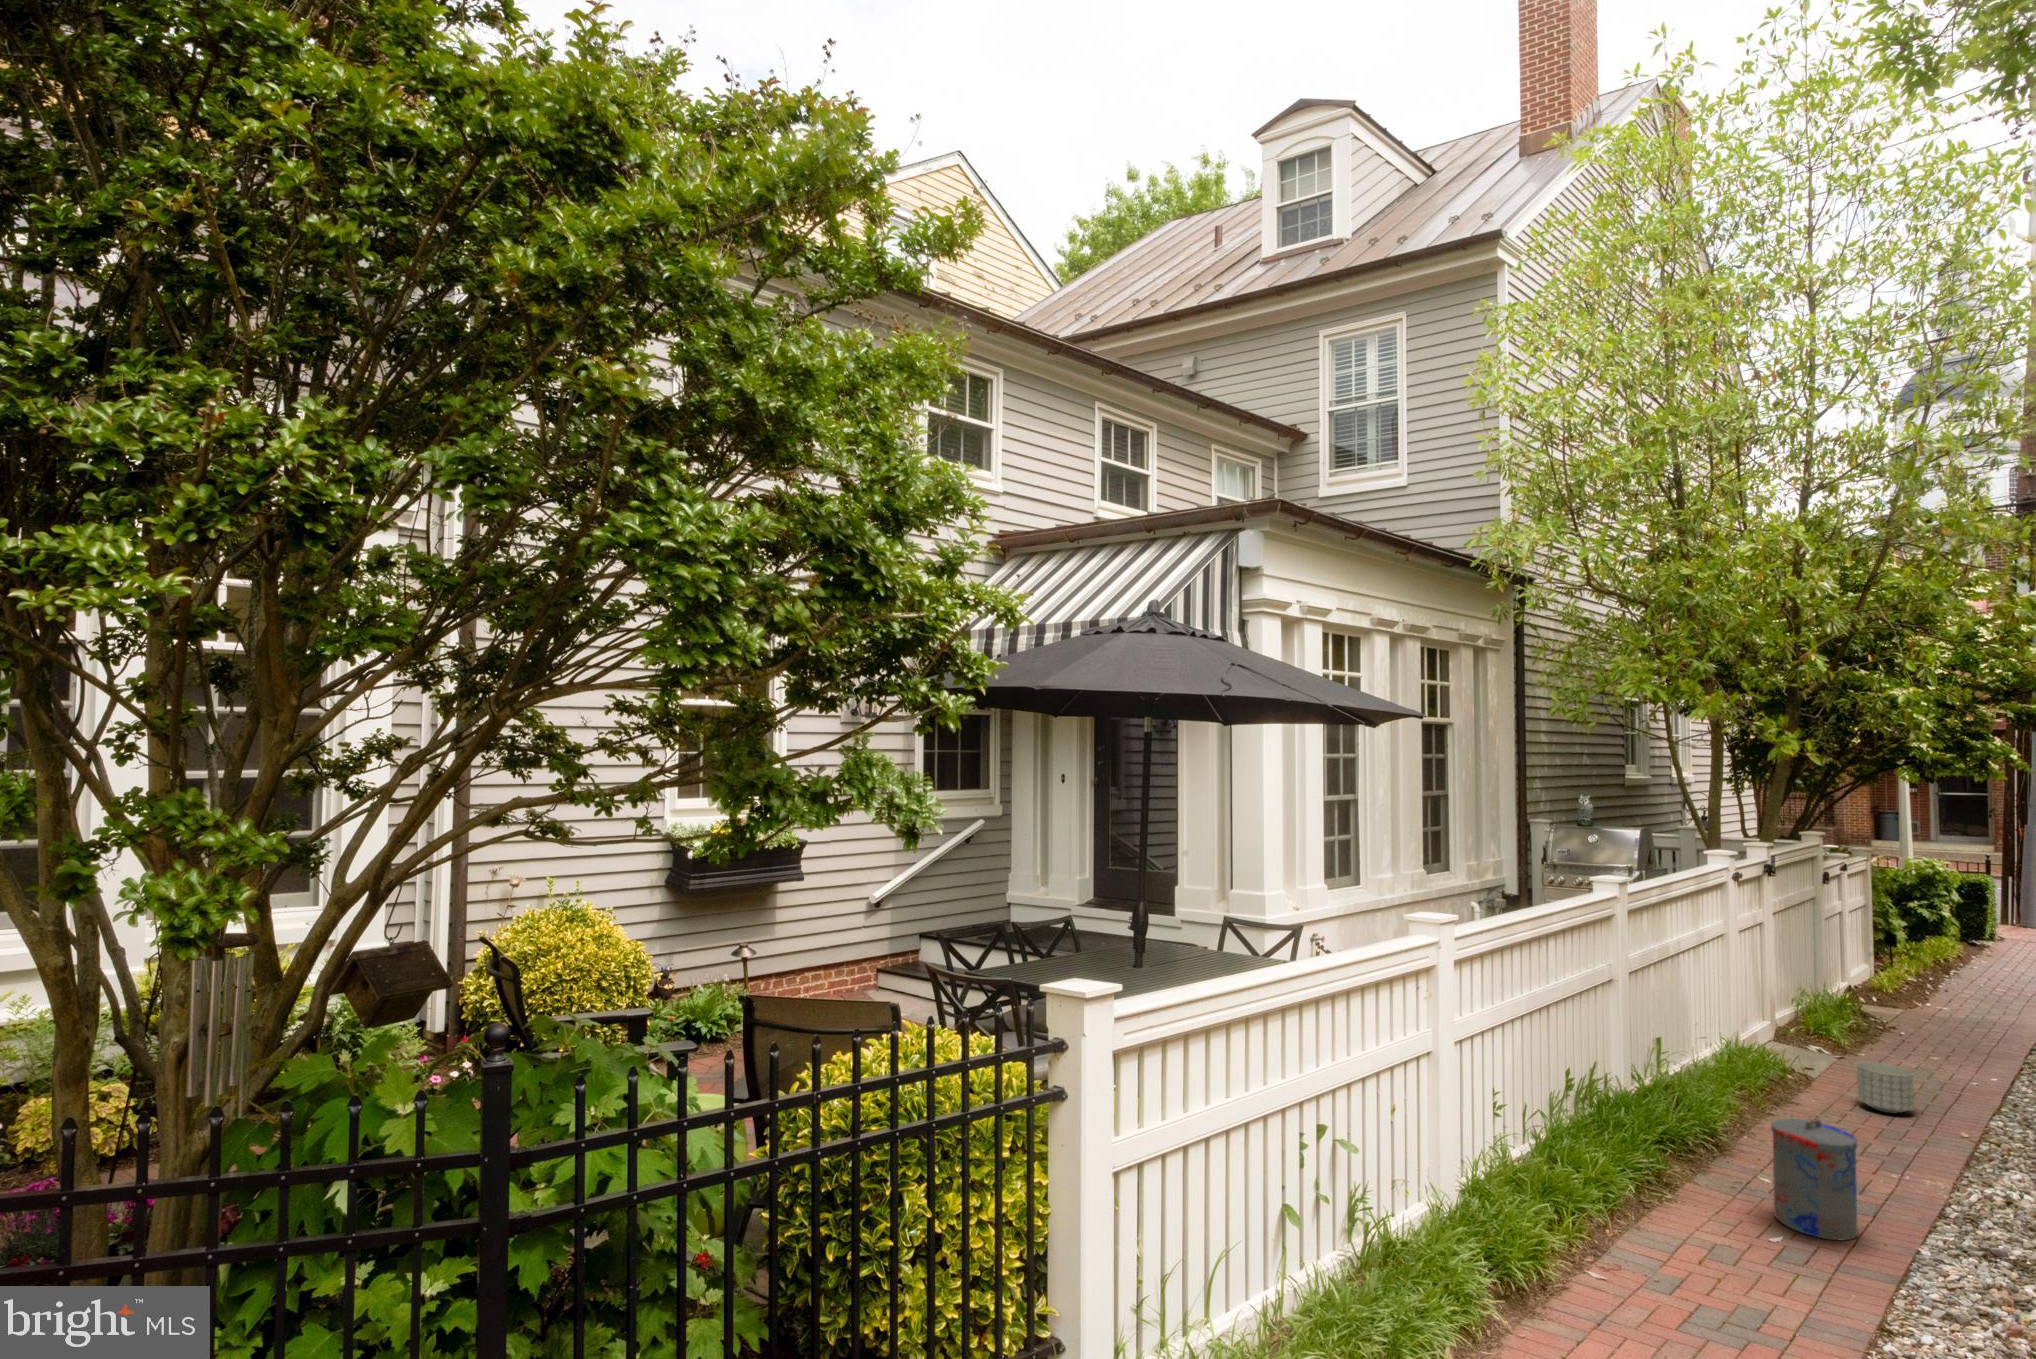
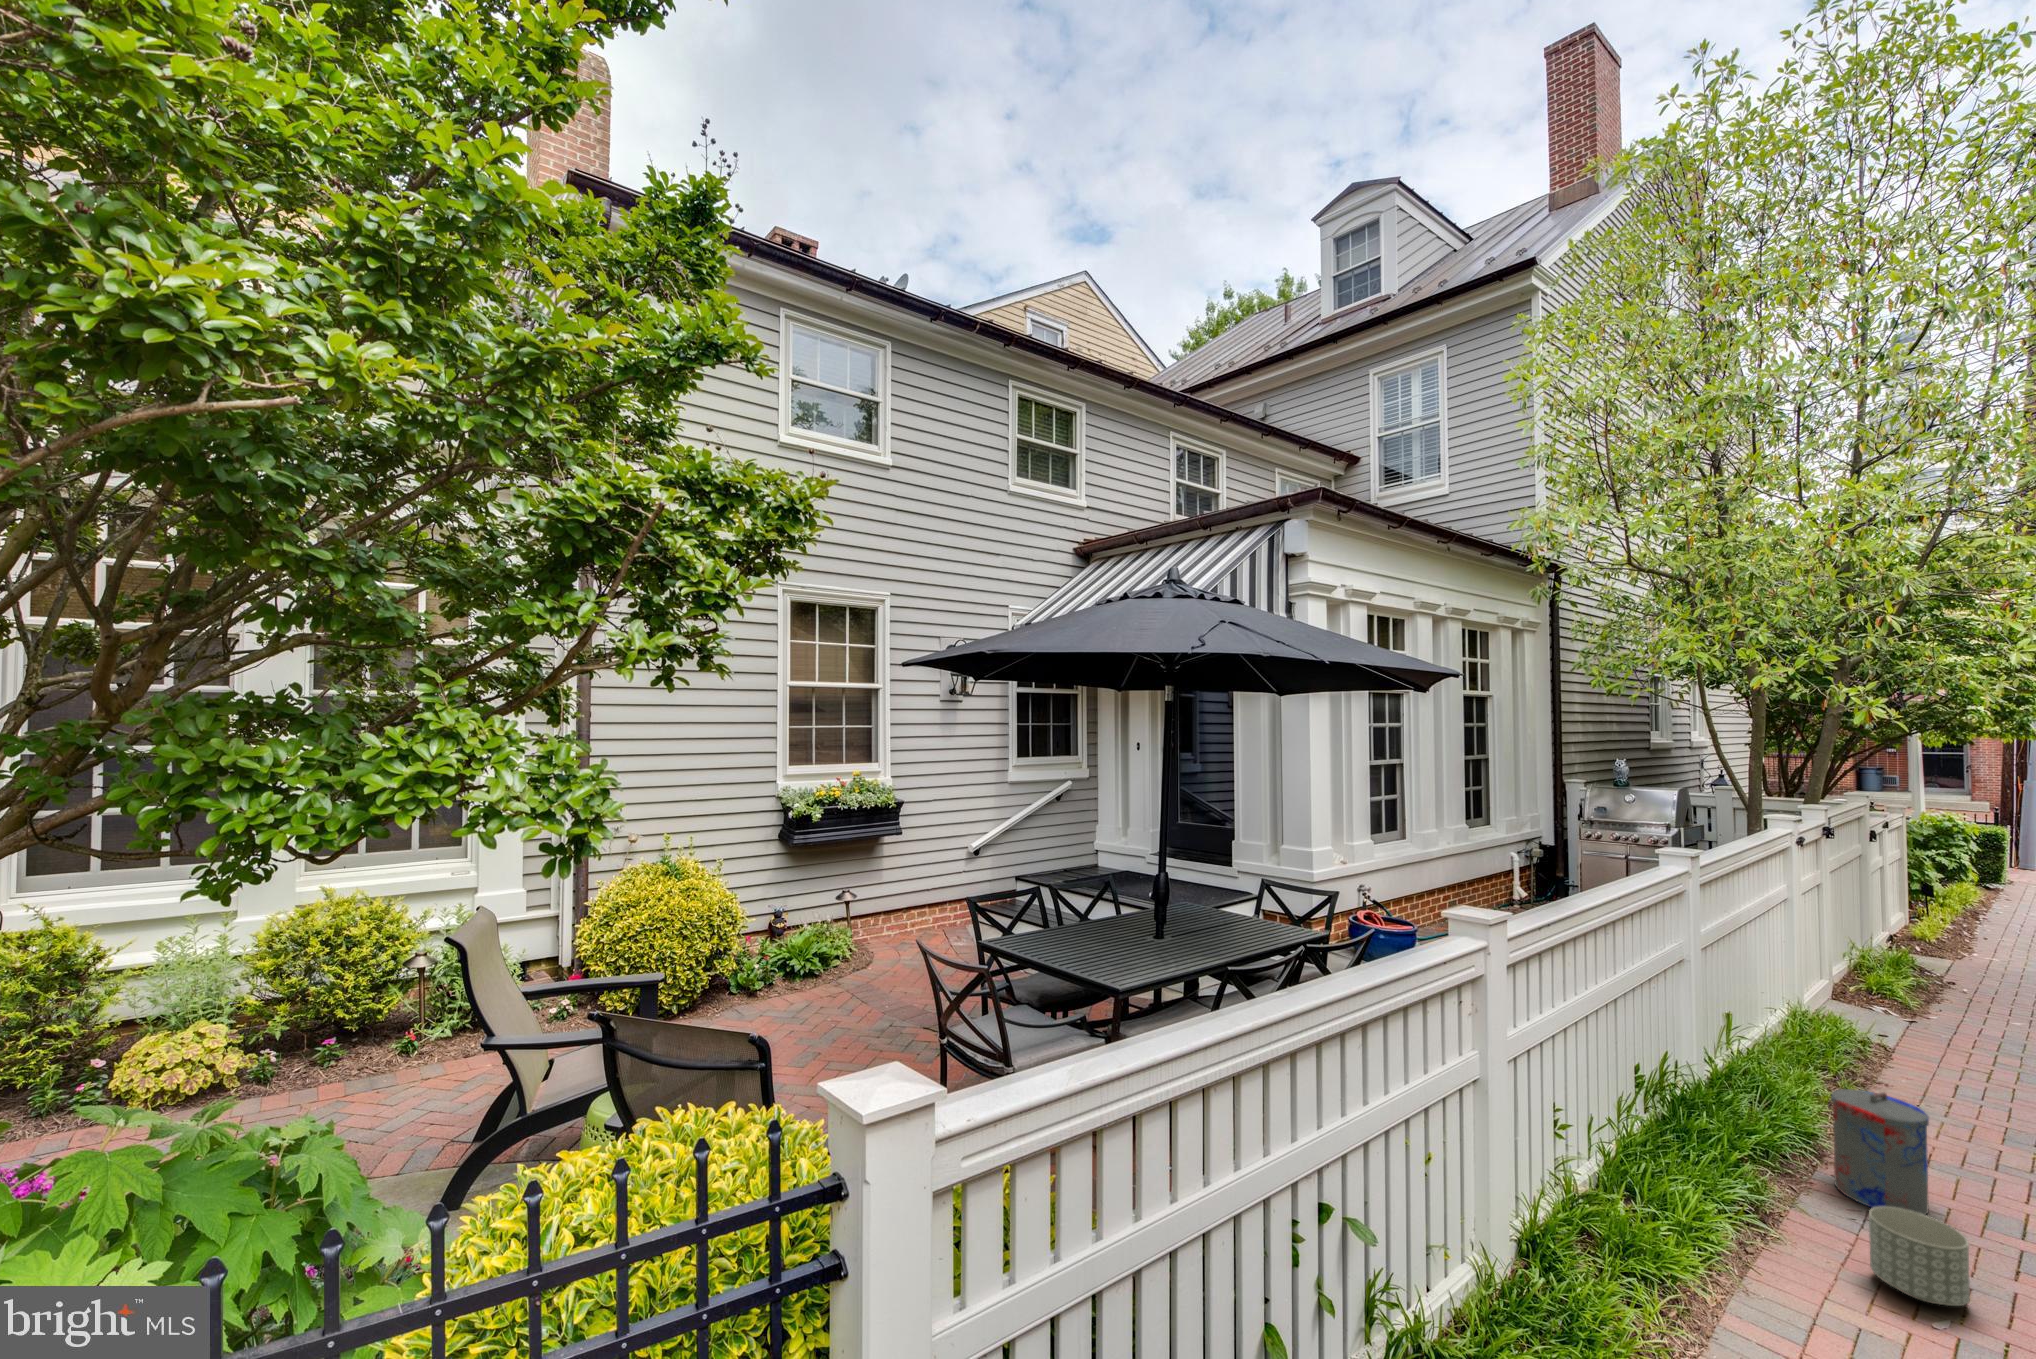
planter: present [1857,1062,1914,1114] -> present [1869,1207,1970,1306]

